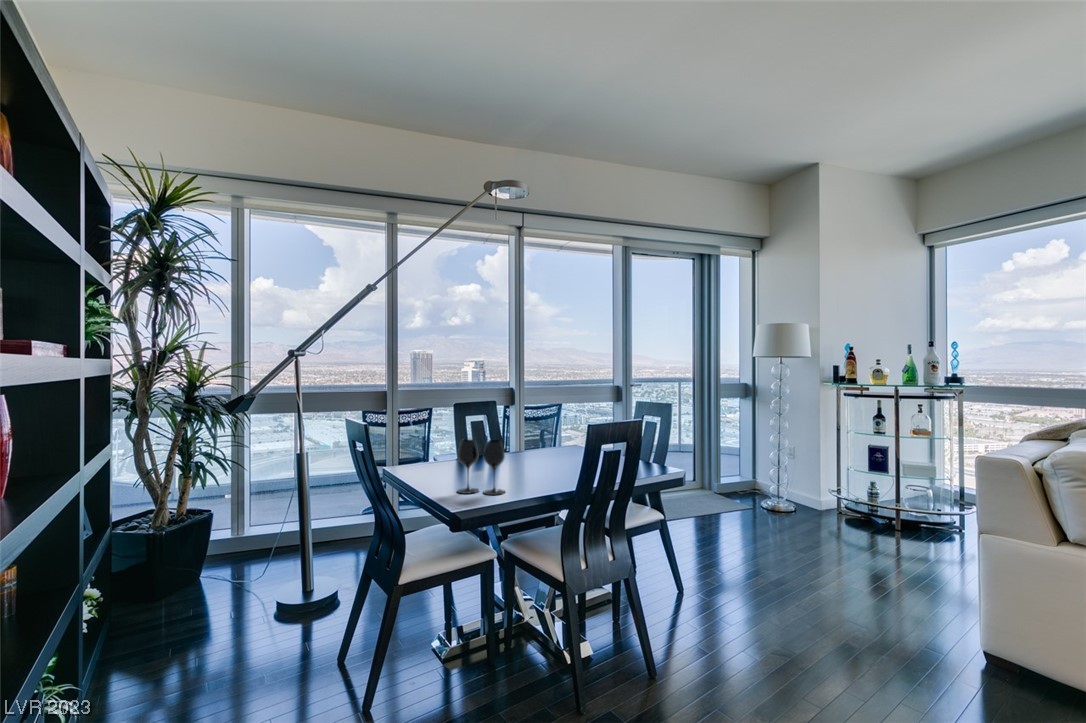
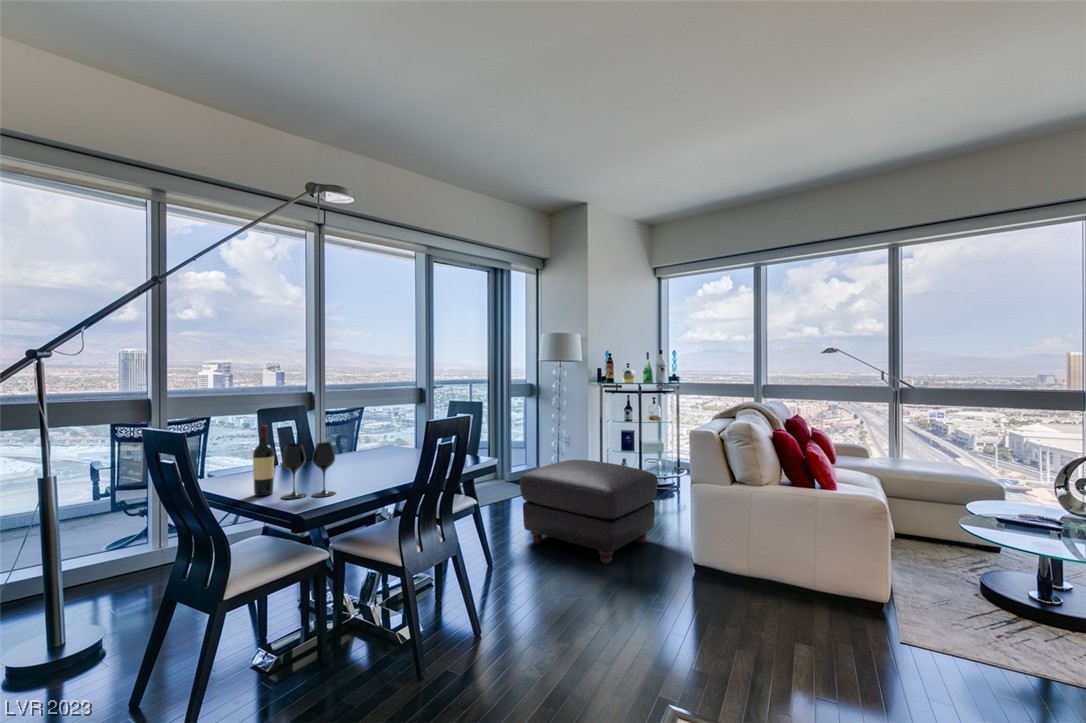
wine bottle: none [436,420,454,487] -> present [253,425,274,496]
ottoman: none [721,478,920,620] -> present [520,460,657,564]

